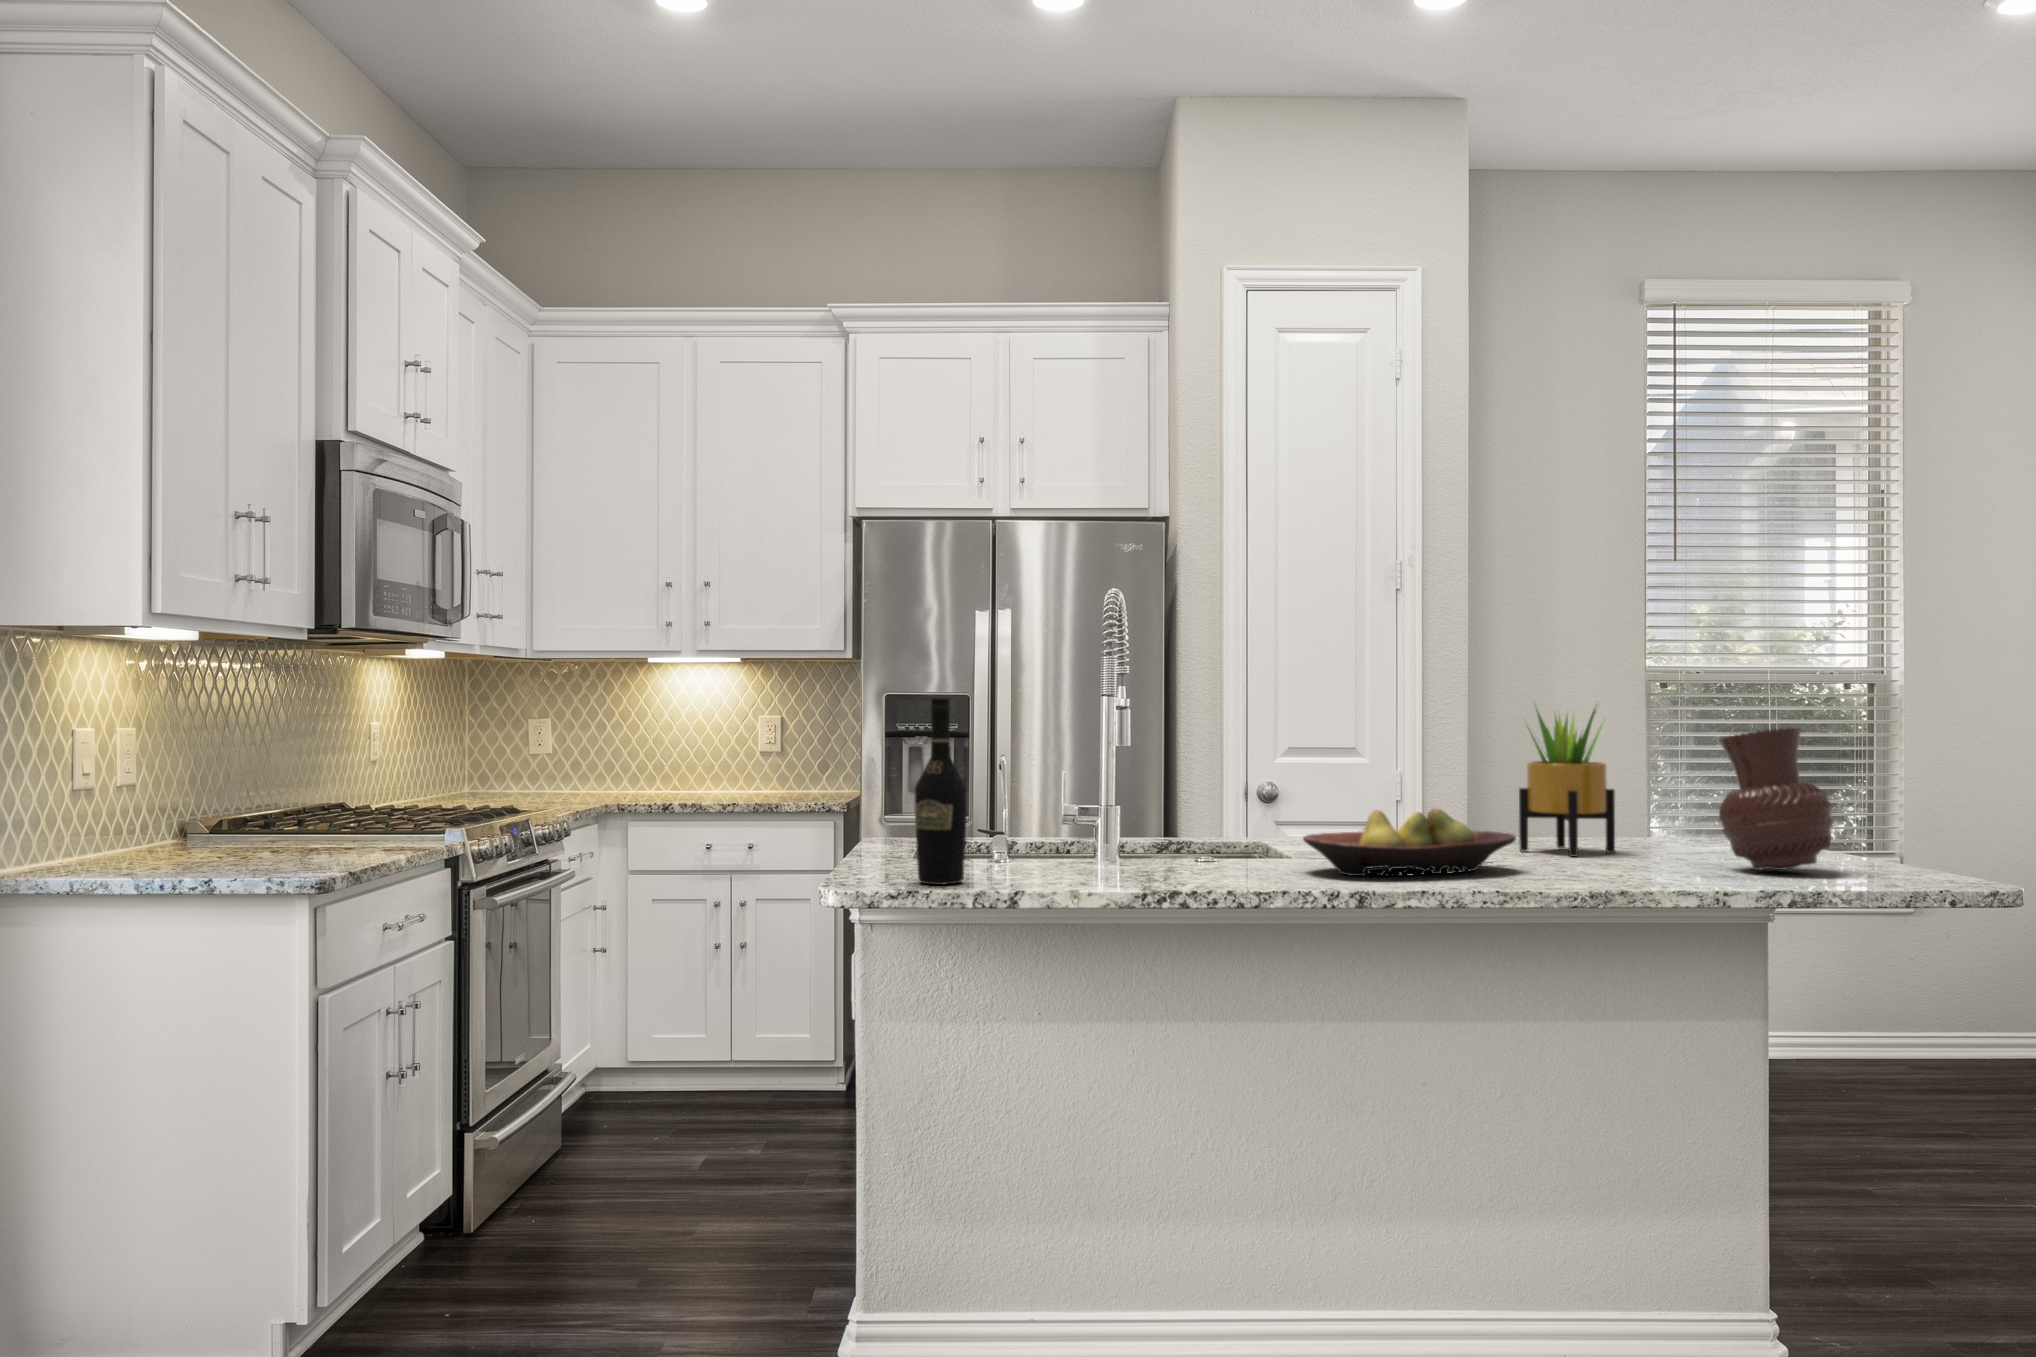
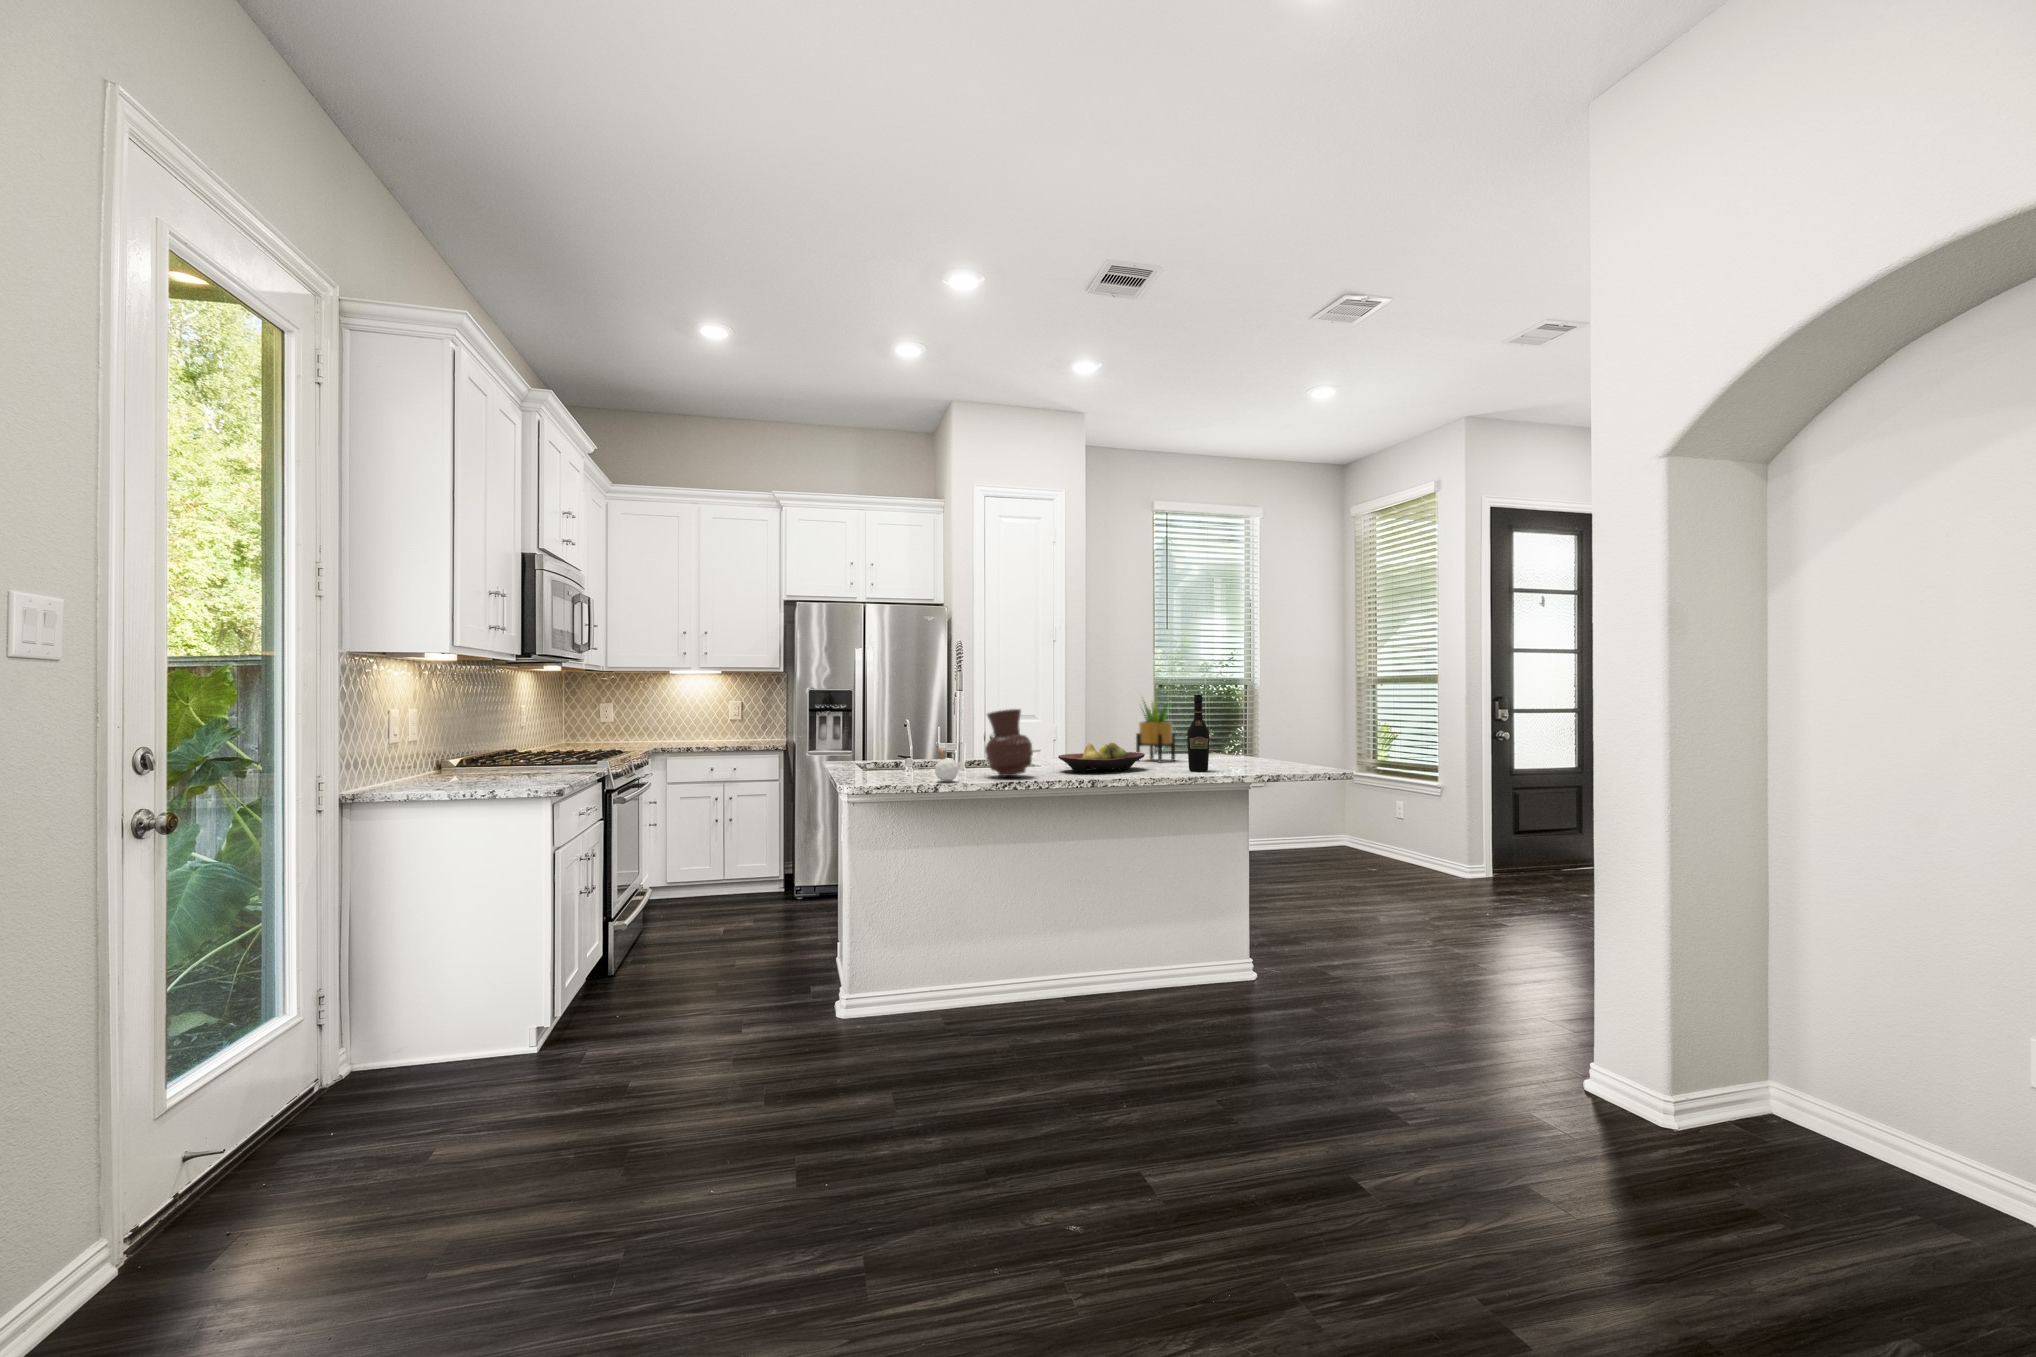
wine bottle: present [915,698,967,885] -> present [1187,695,1210,771]
vase: present [1719,728,1834,870] -> present [985,709,1033,776]
candle: none [1000,798,1051,887] -> present [935,742,958,782]

